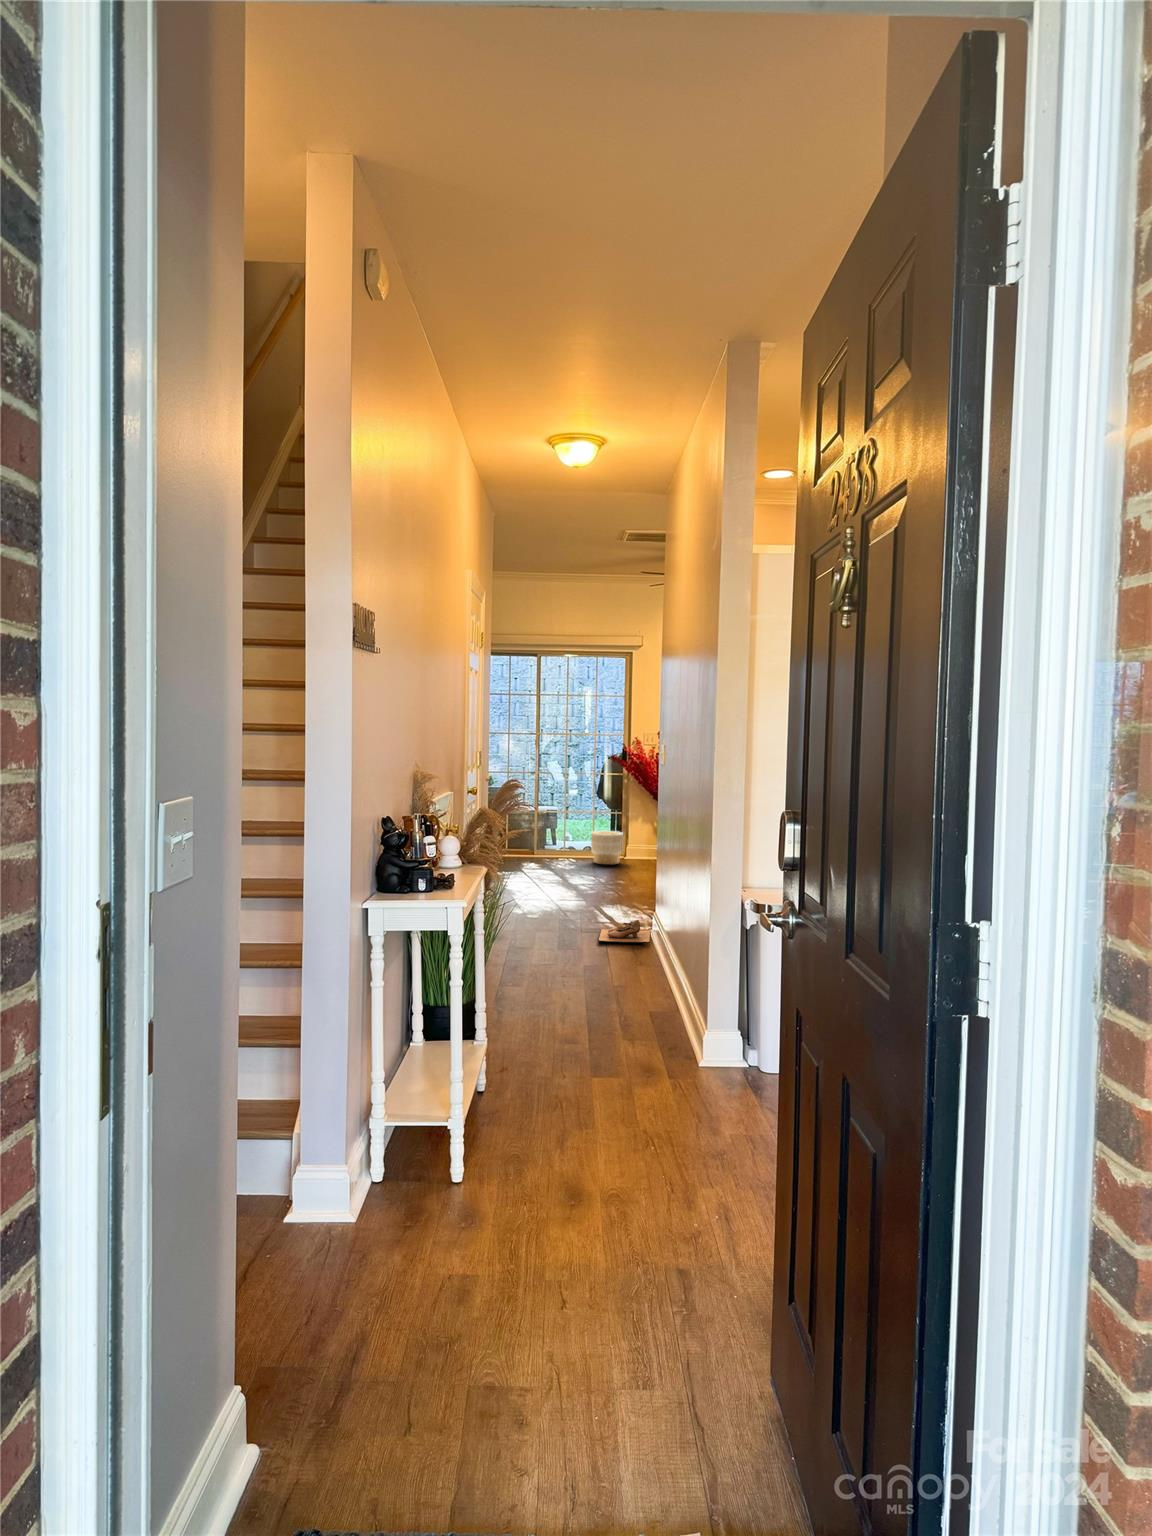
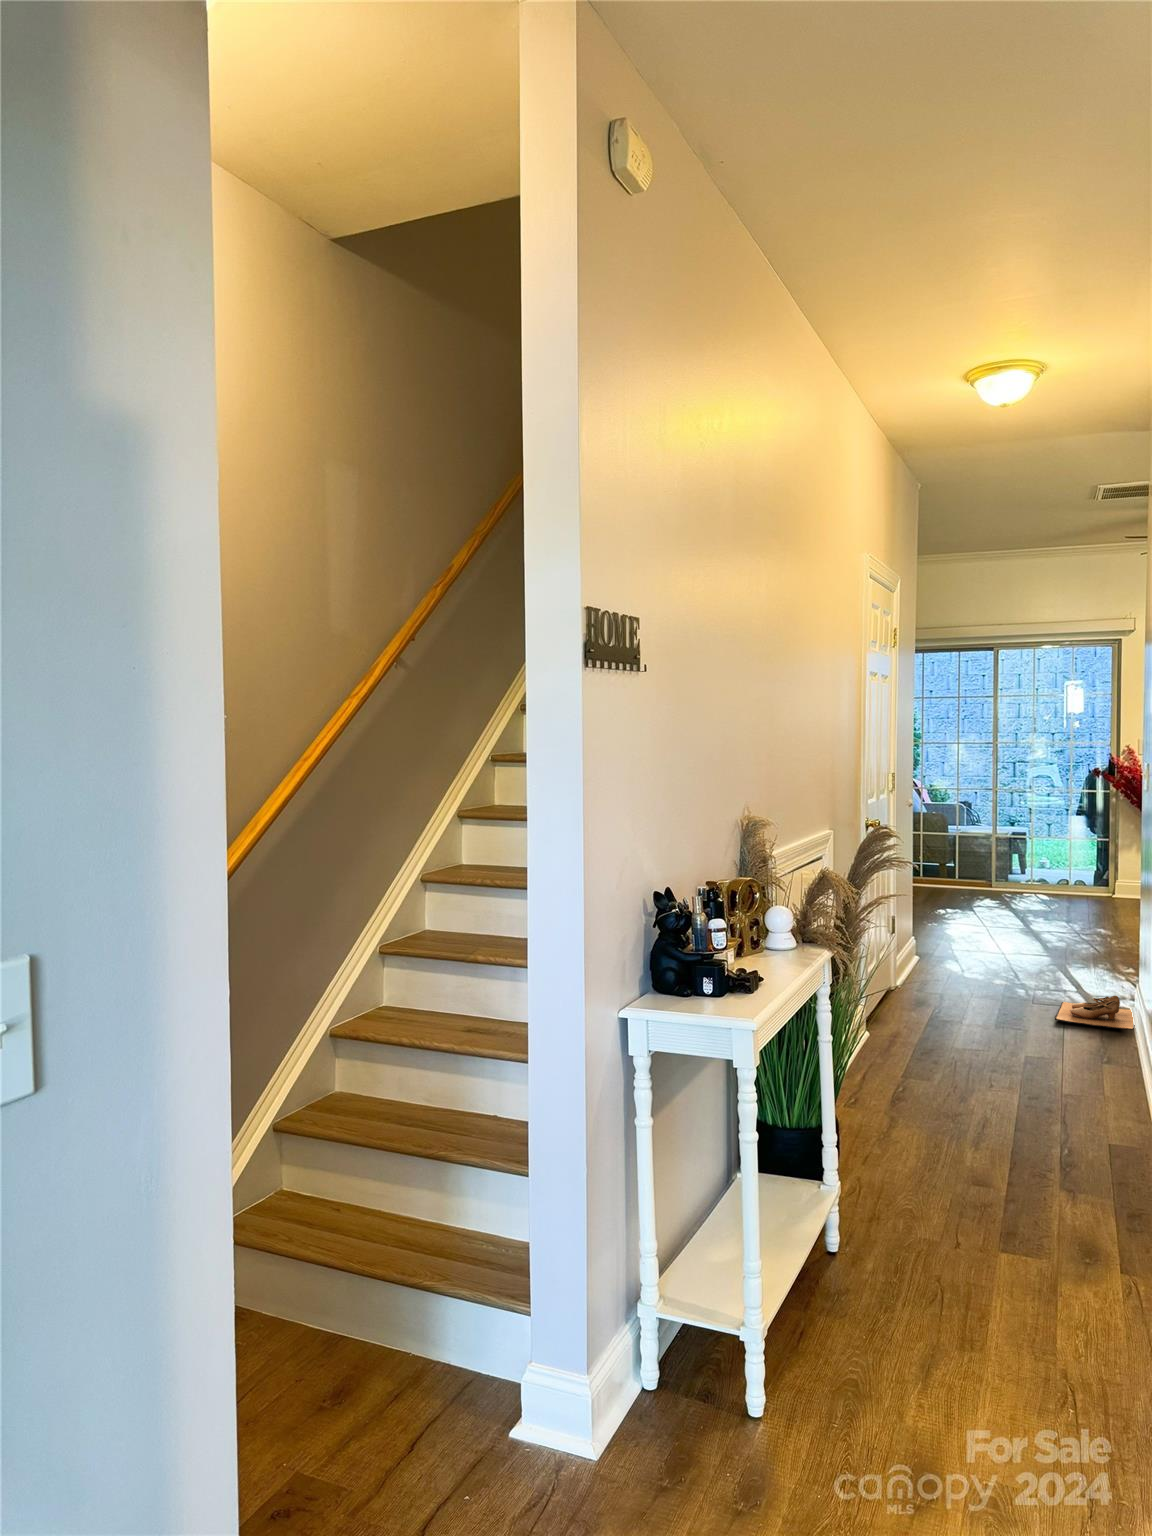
planter: present [591,831,623,864] -> none [1066,861,1110,904]

